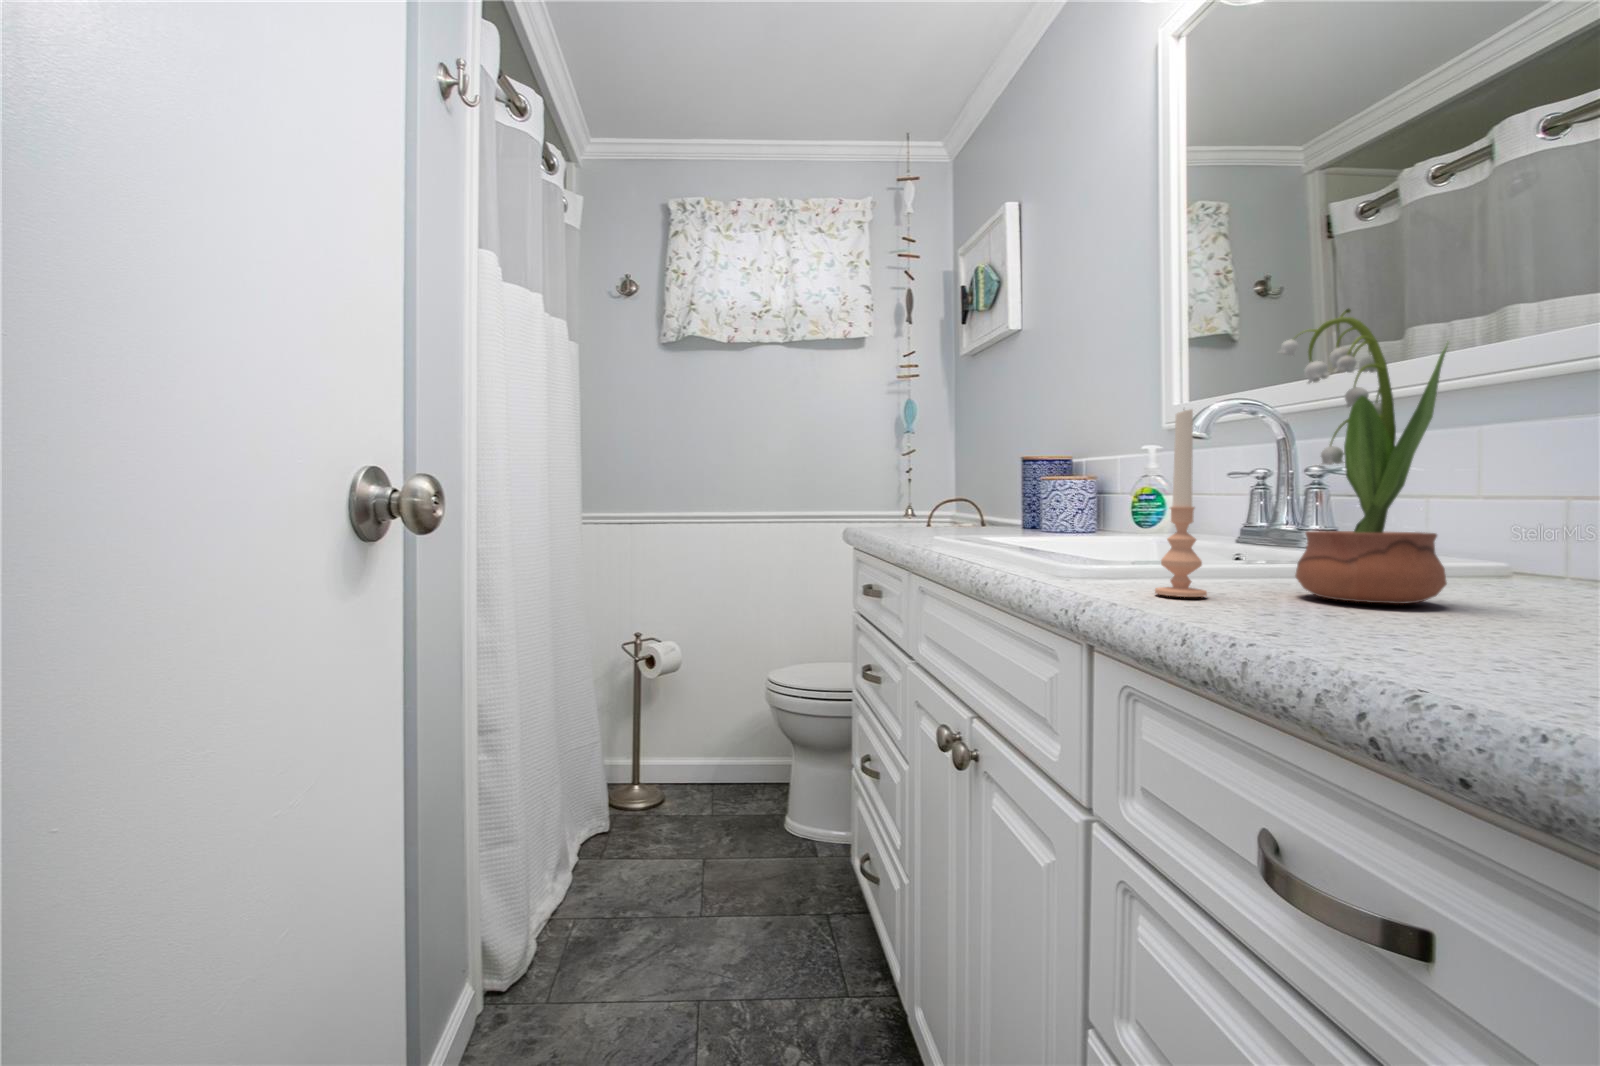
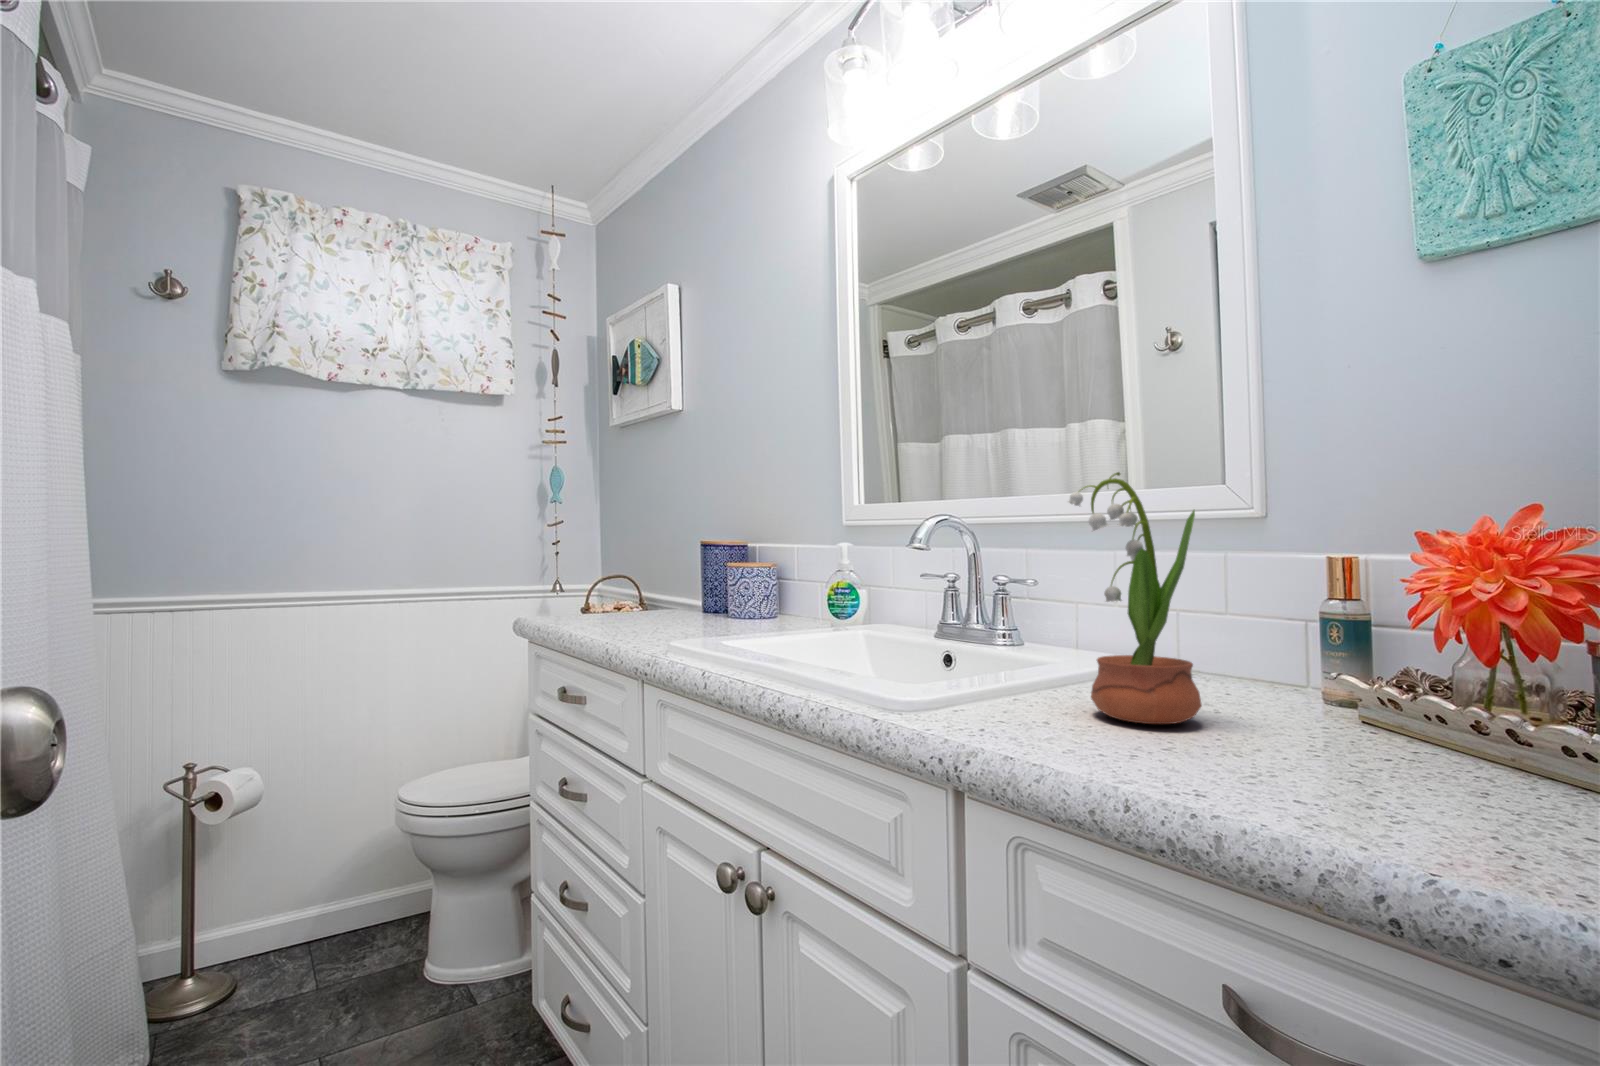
candle: present [1155,409,1207,597] -> none [1004,552,1050,735]

